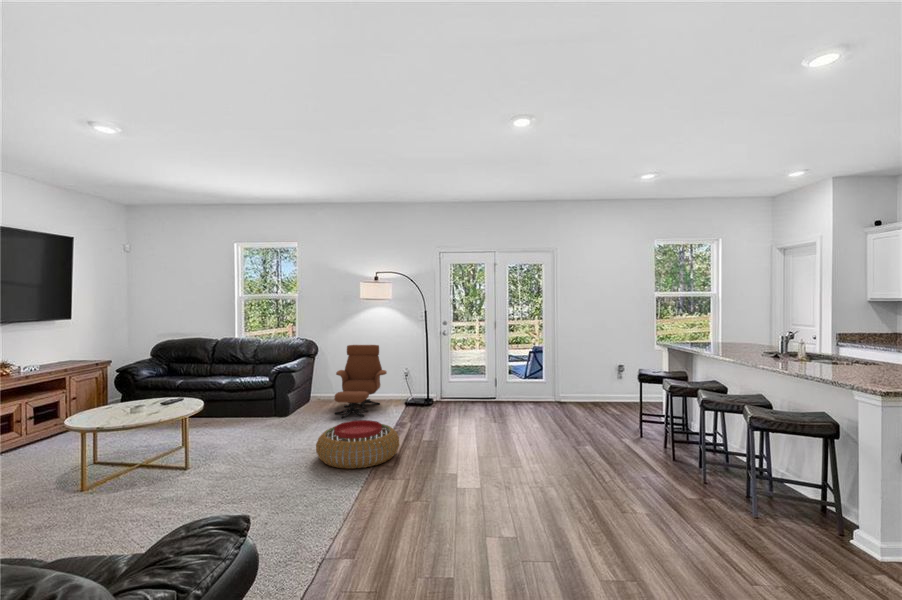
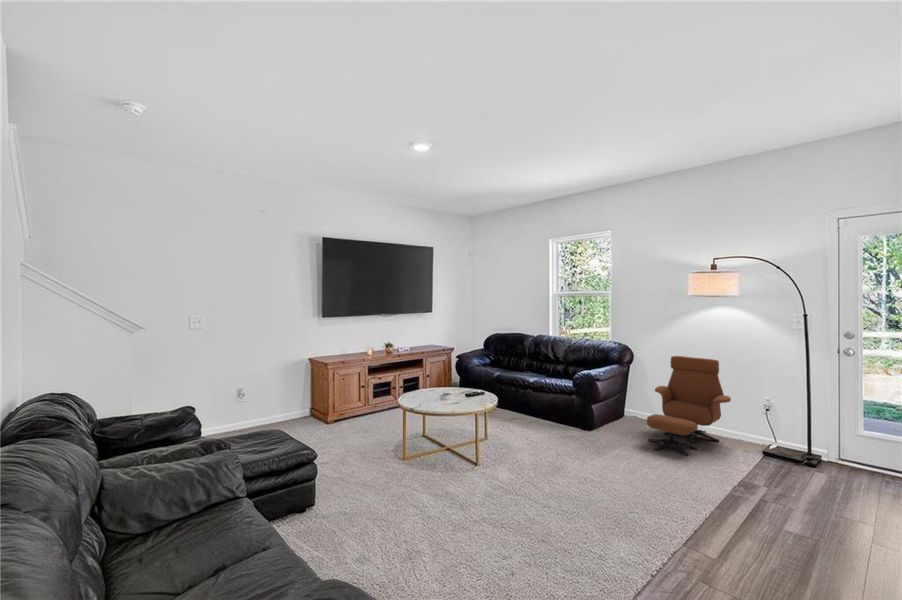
pouf: present [316,420,399,469] -> none [592,466,729,555]

